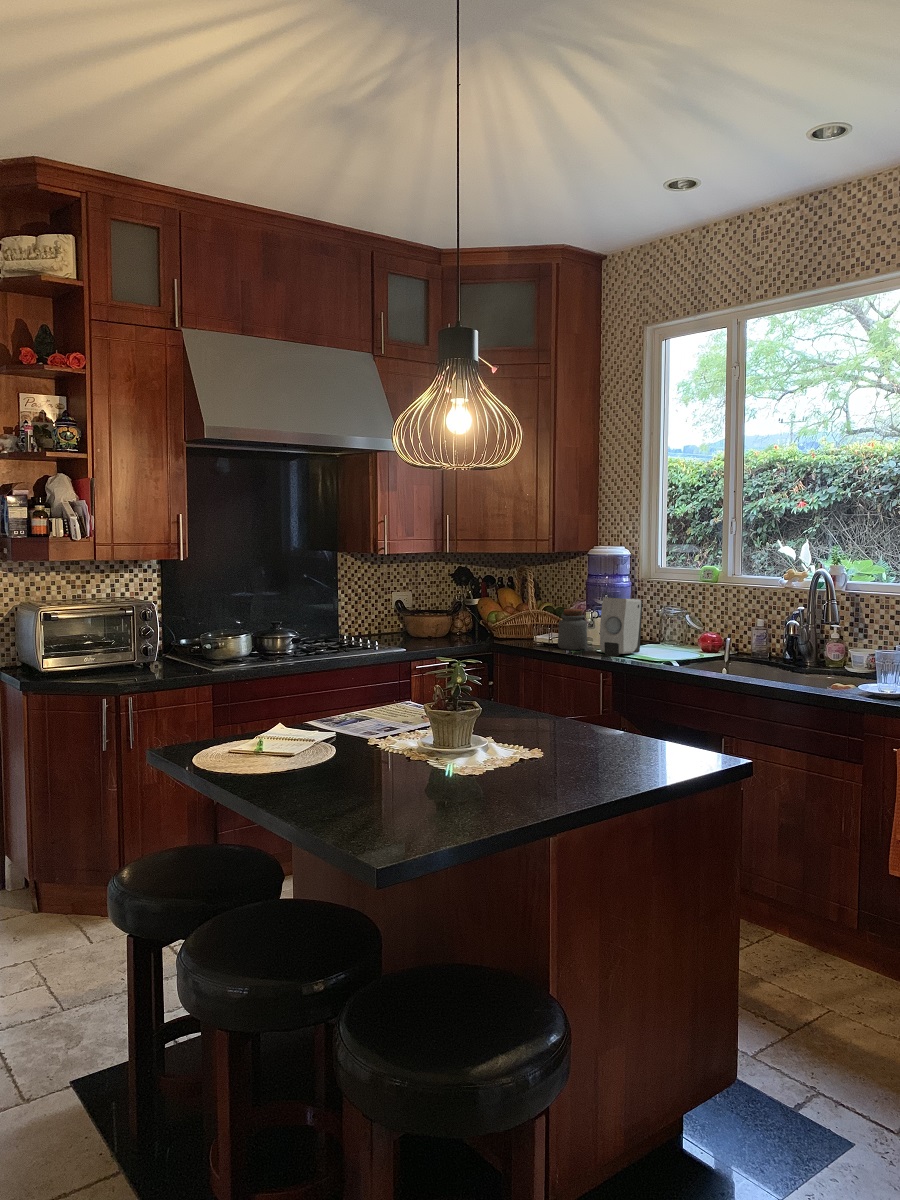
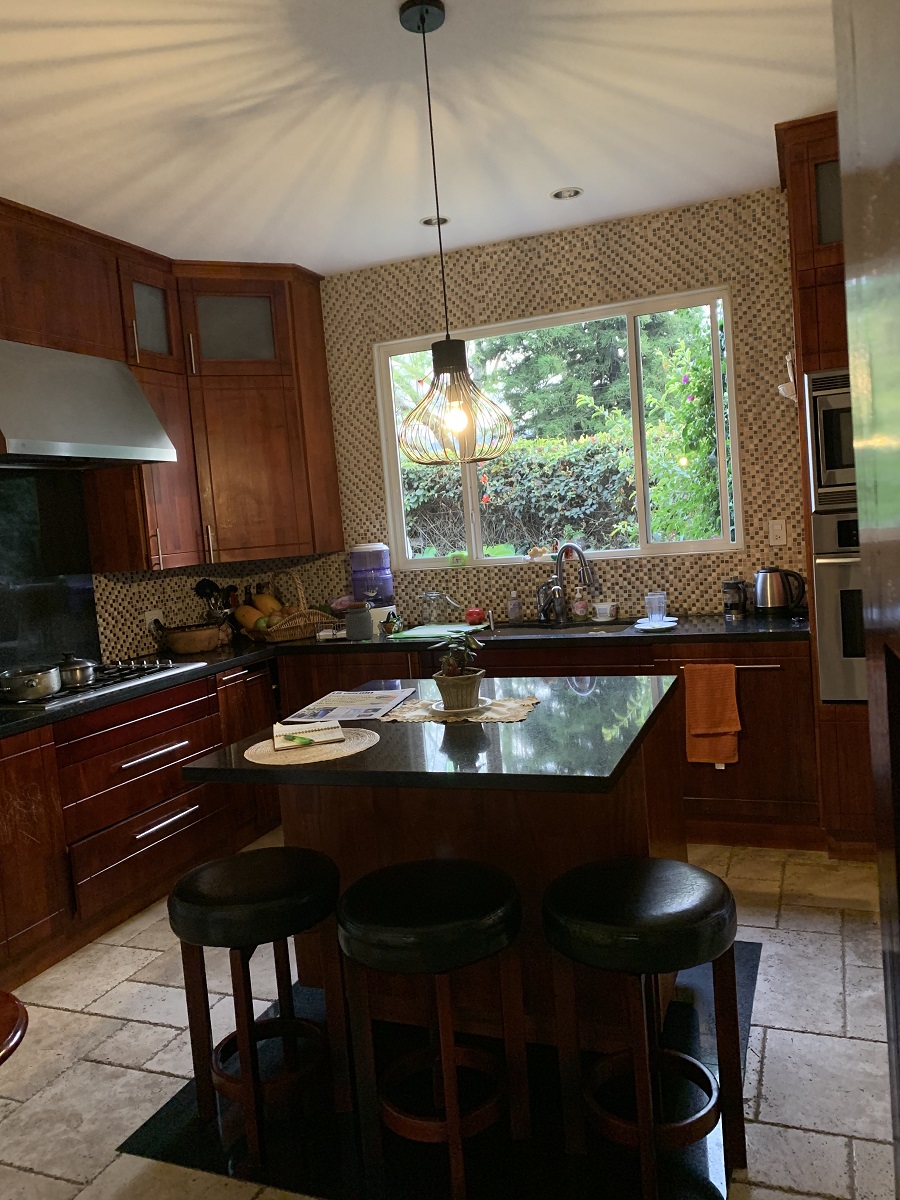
soap dispenser: present [600,598,642,656] -> none [390,587,422,639]

